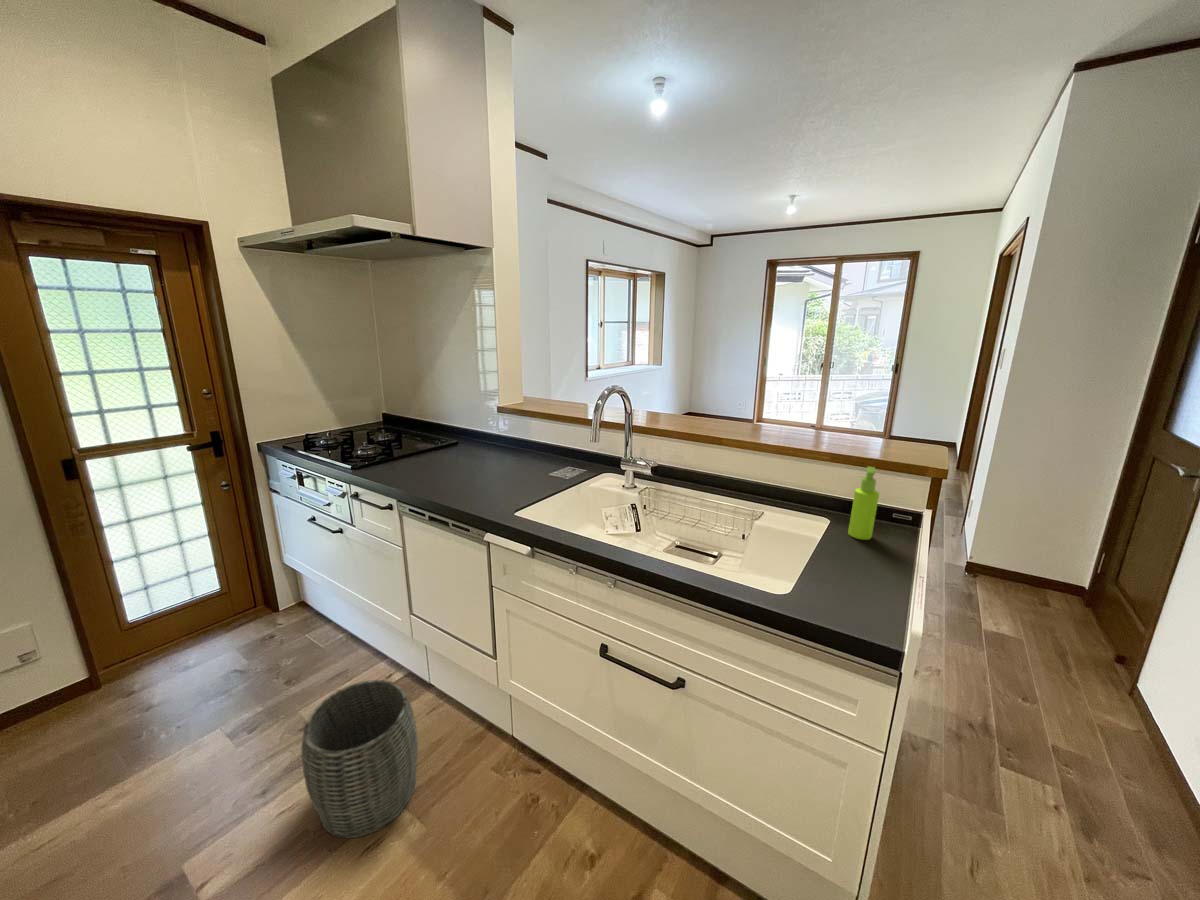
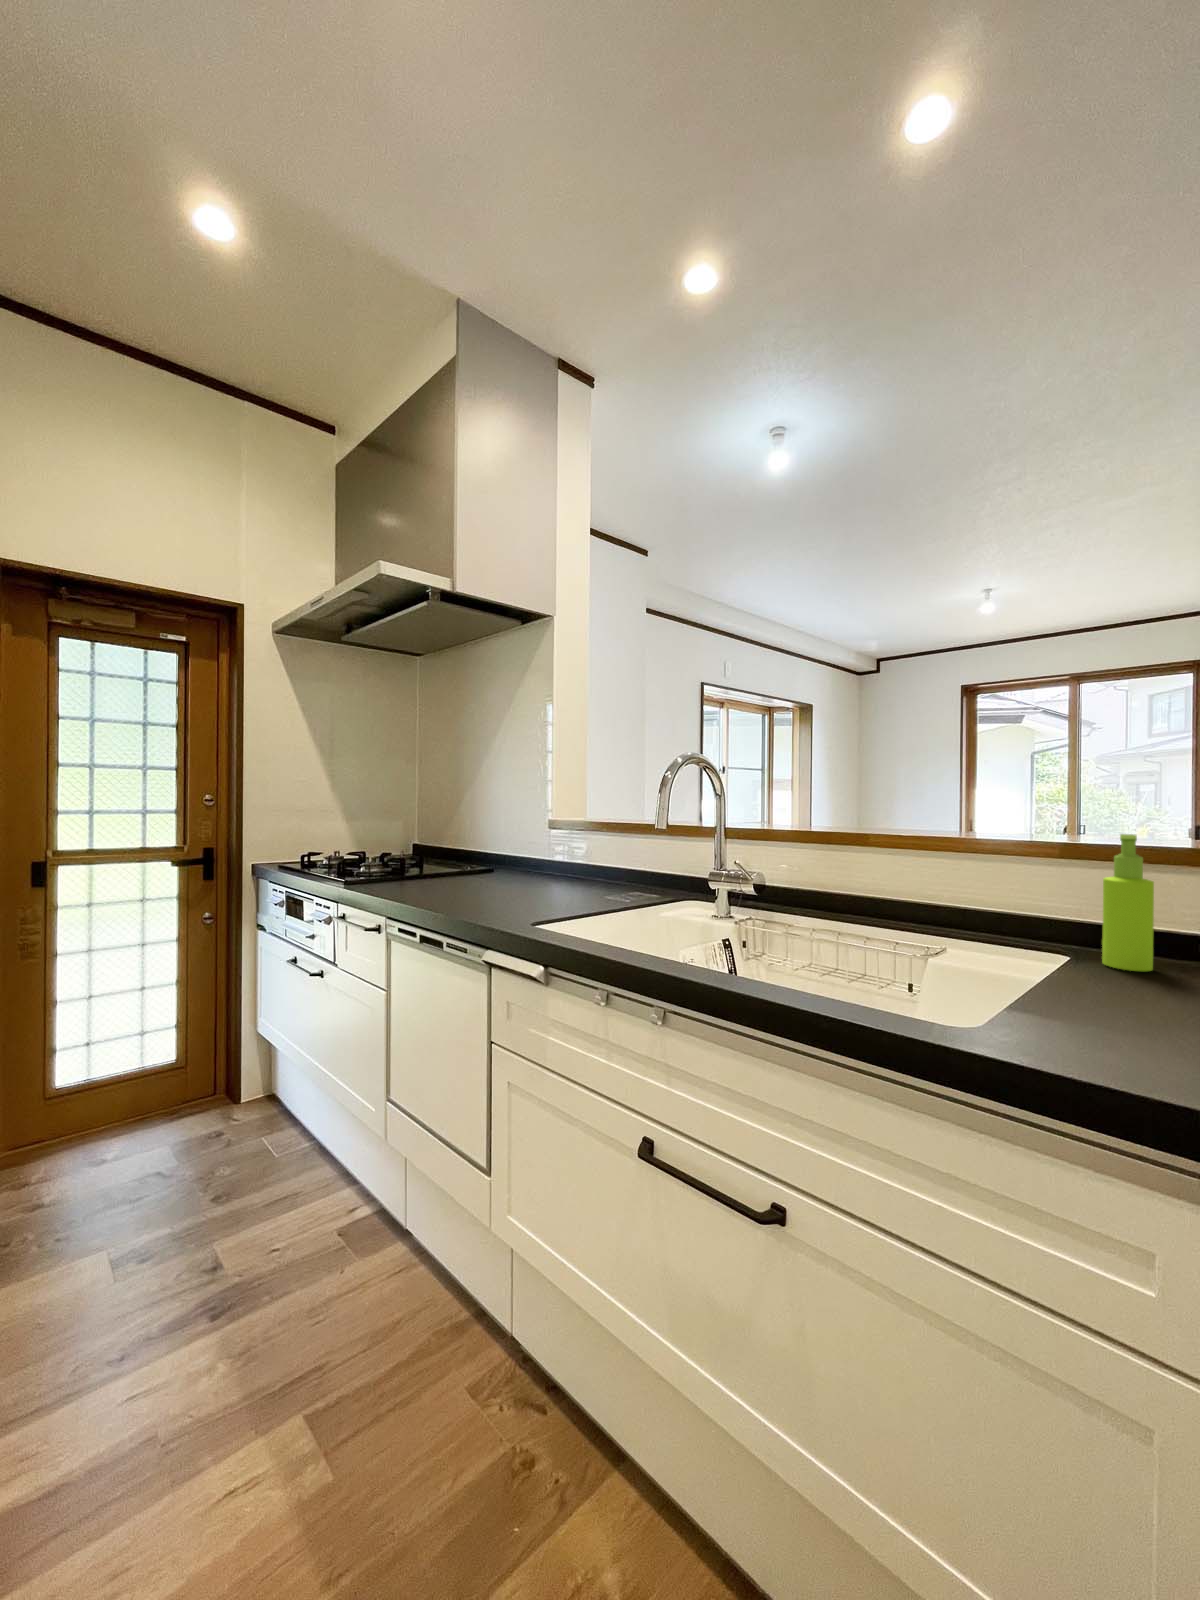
woven basket: present [302,680,418,838] -> none [168,1187,354,1472]

